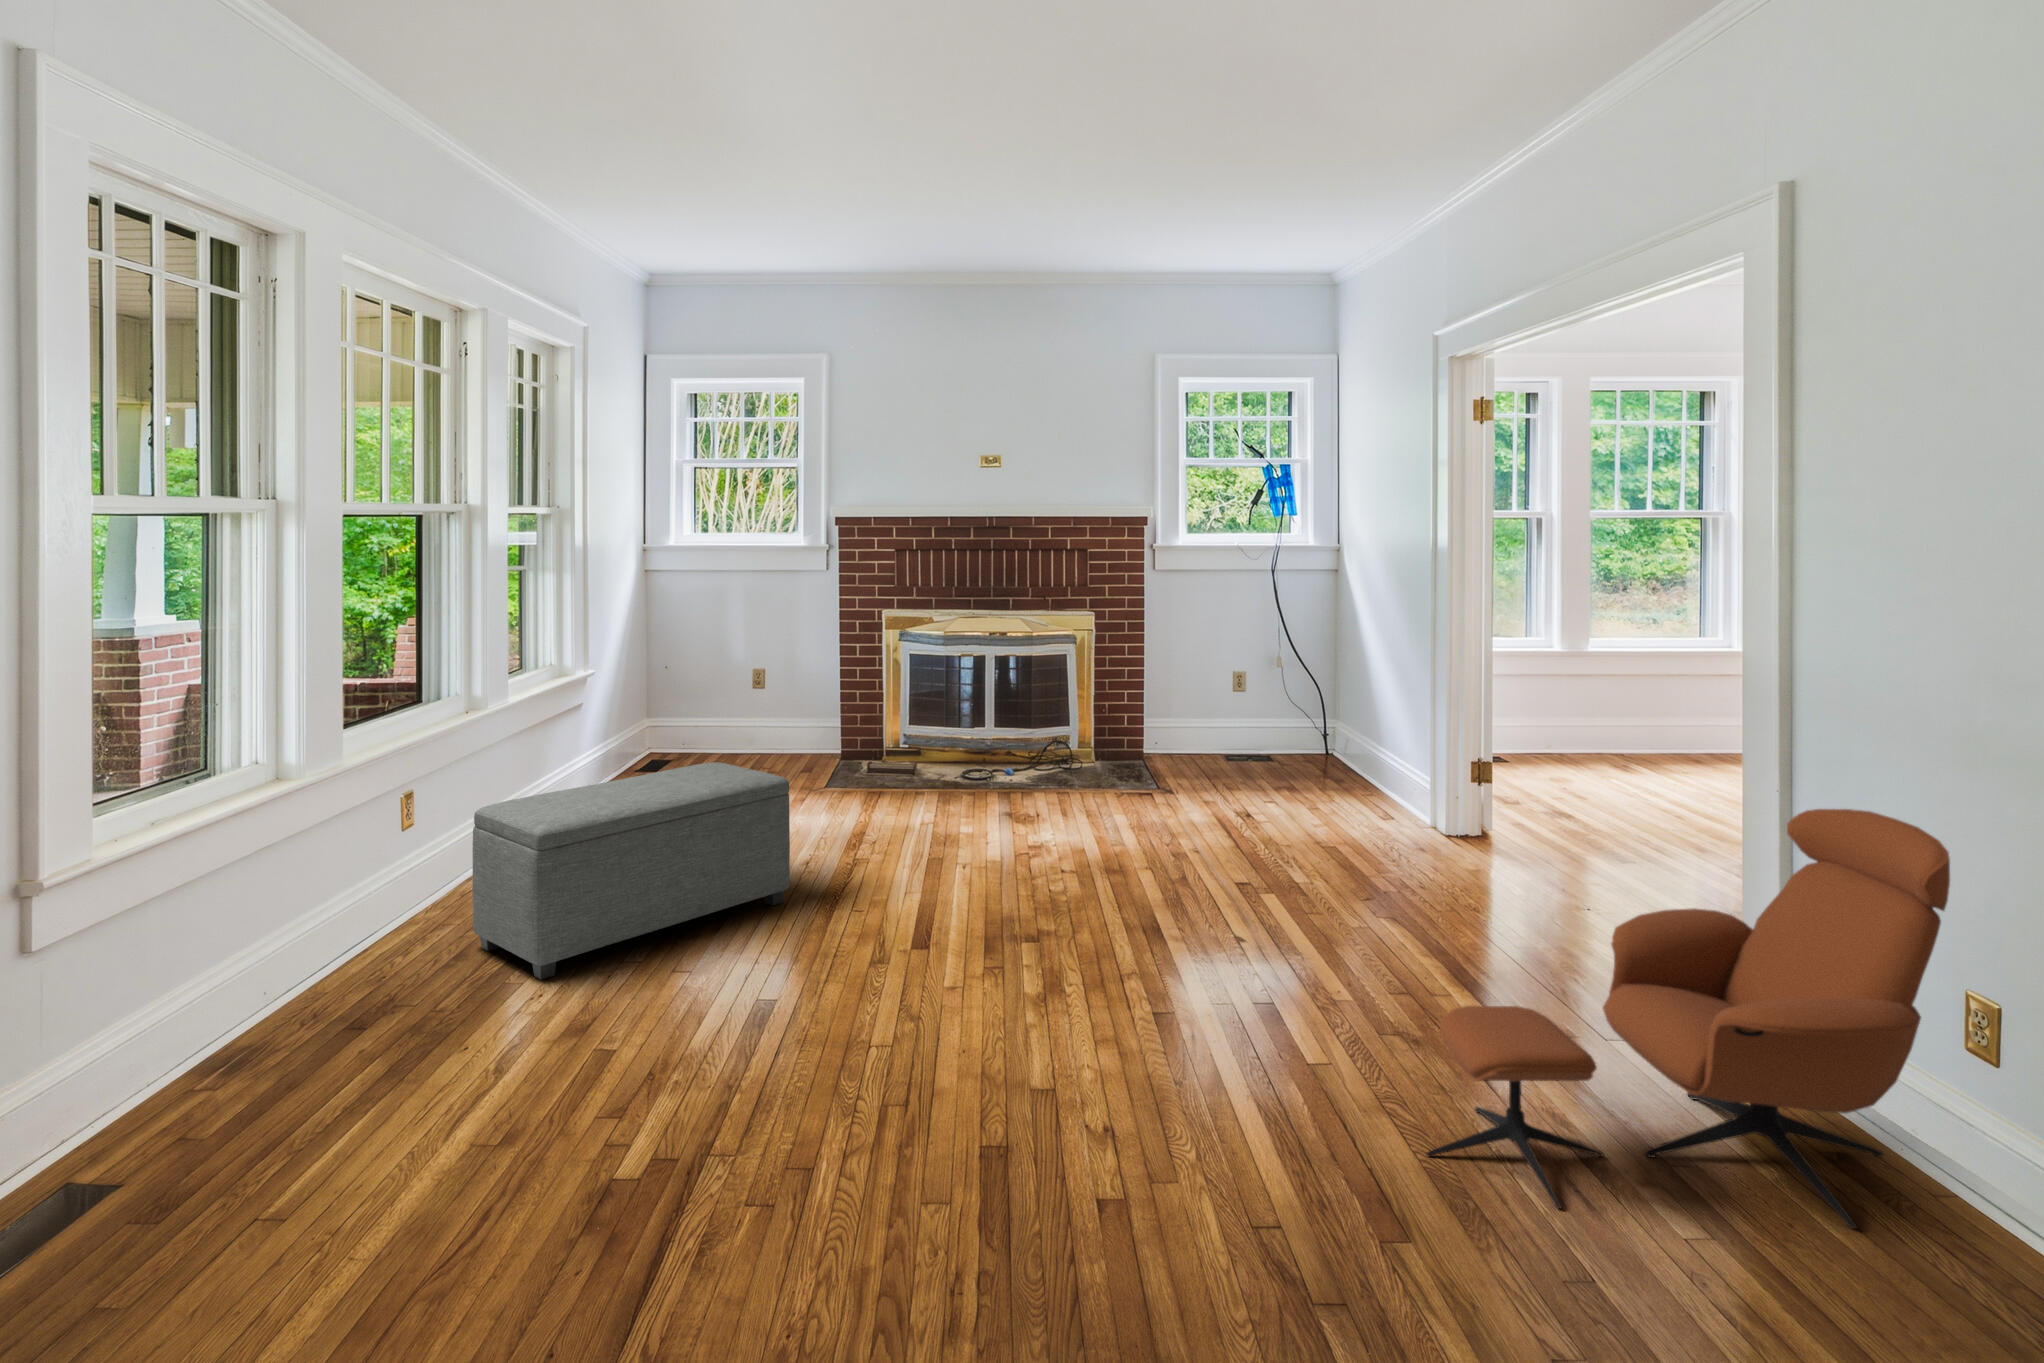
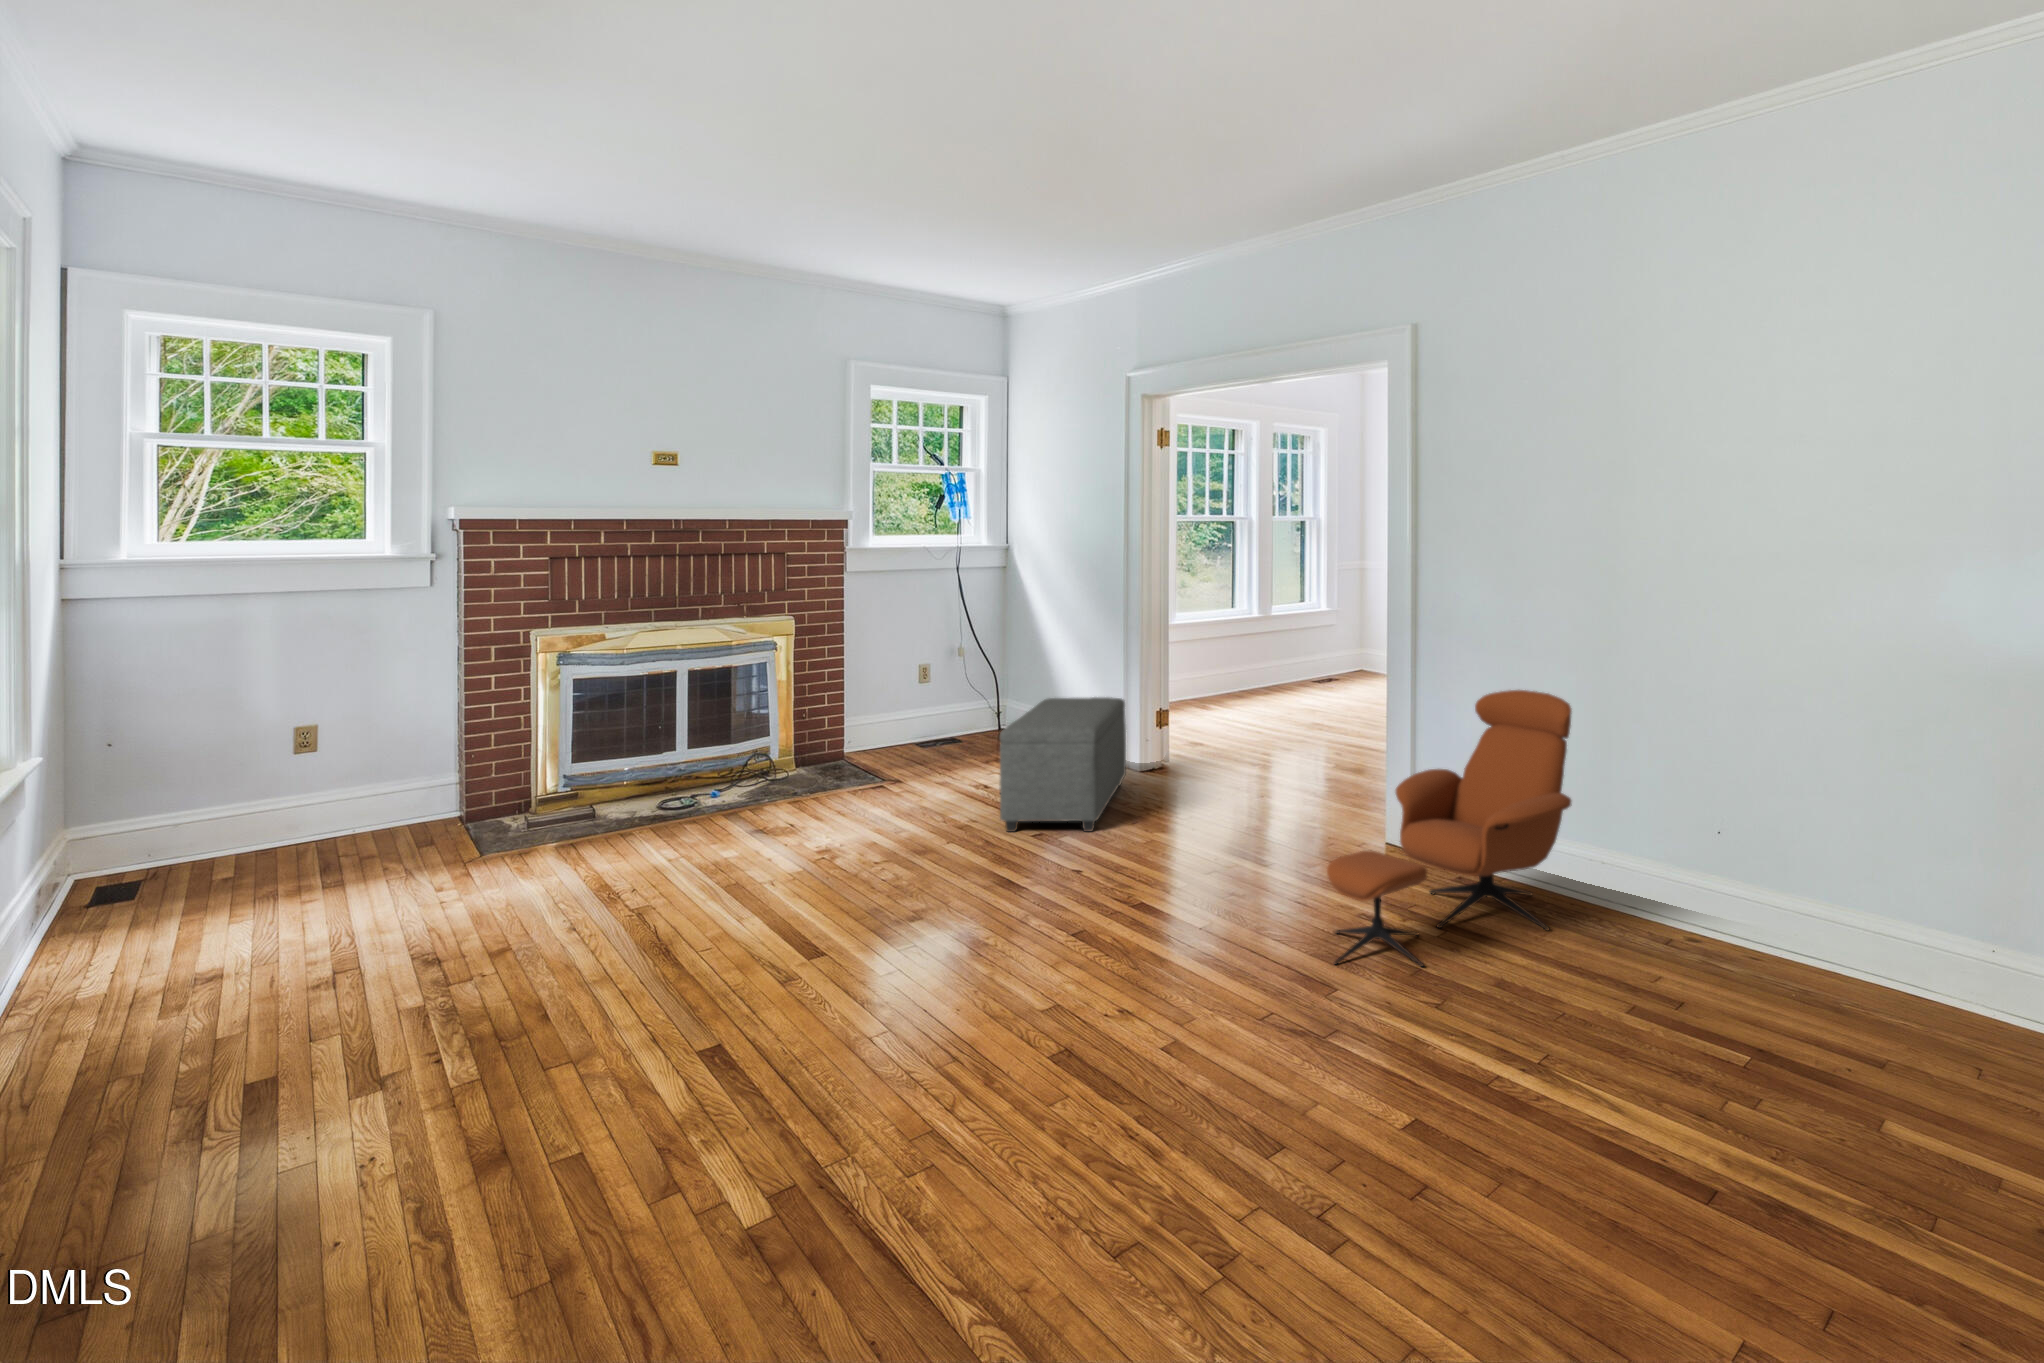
ottoman: present [472,762,790,980] -> present [1000,697,1126,832]

